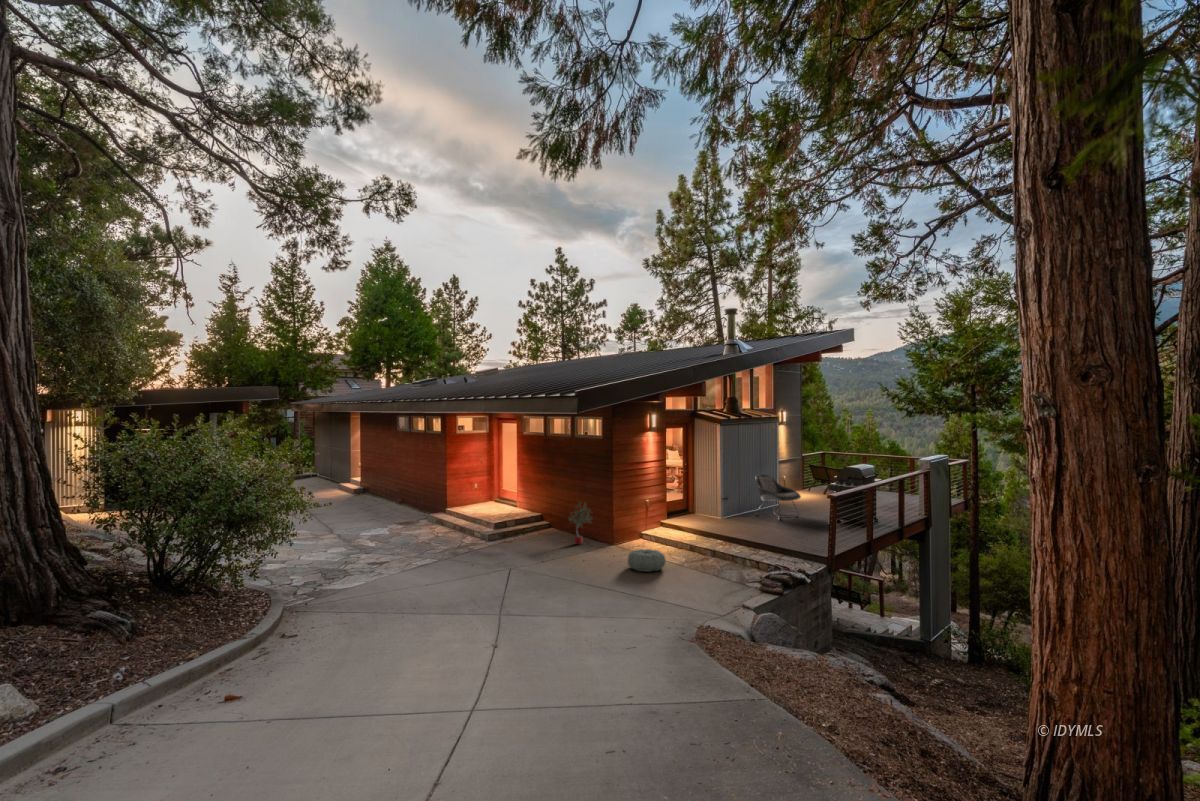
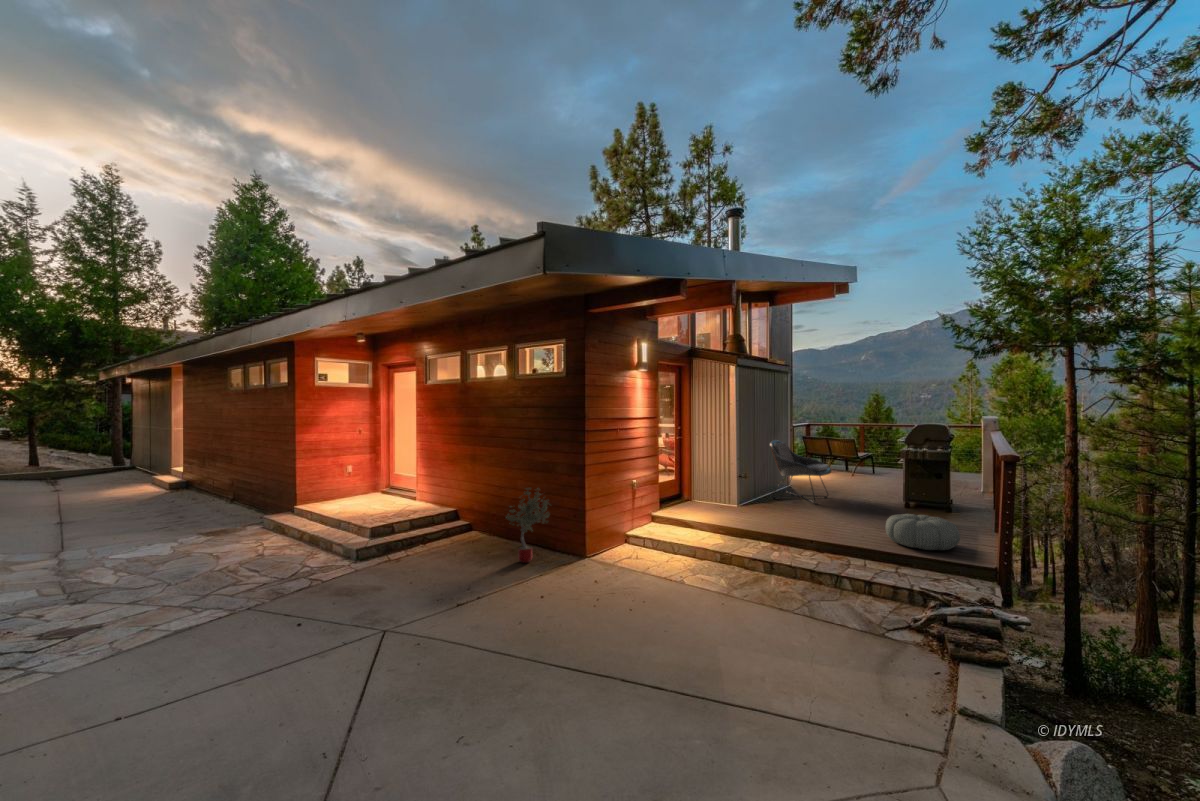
pouf: present [628,549,666,572] -> present [886,514,960,550]

